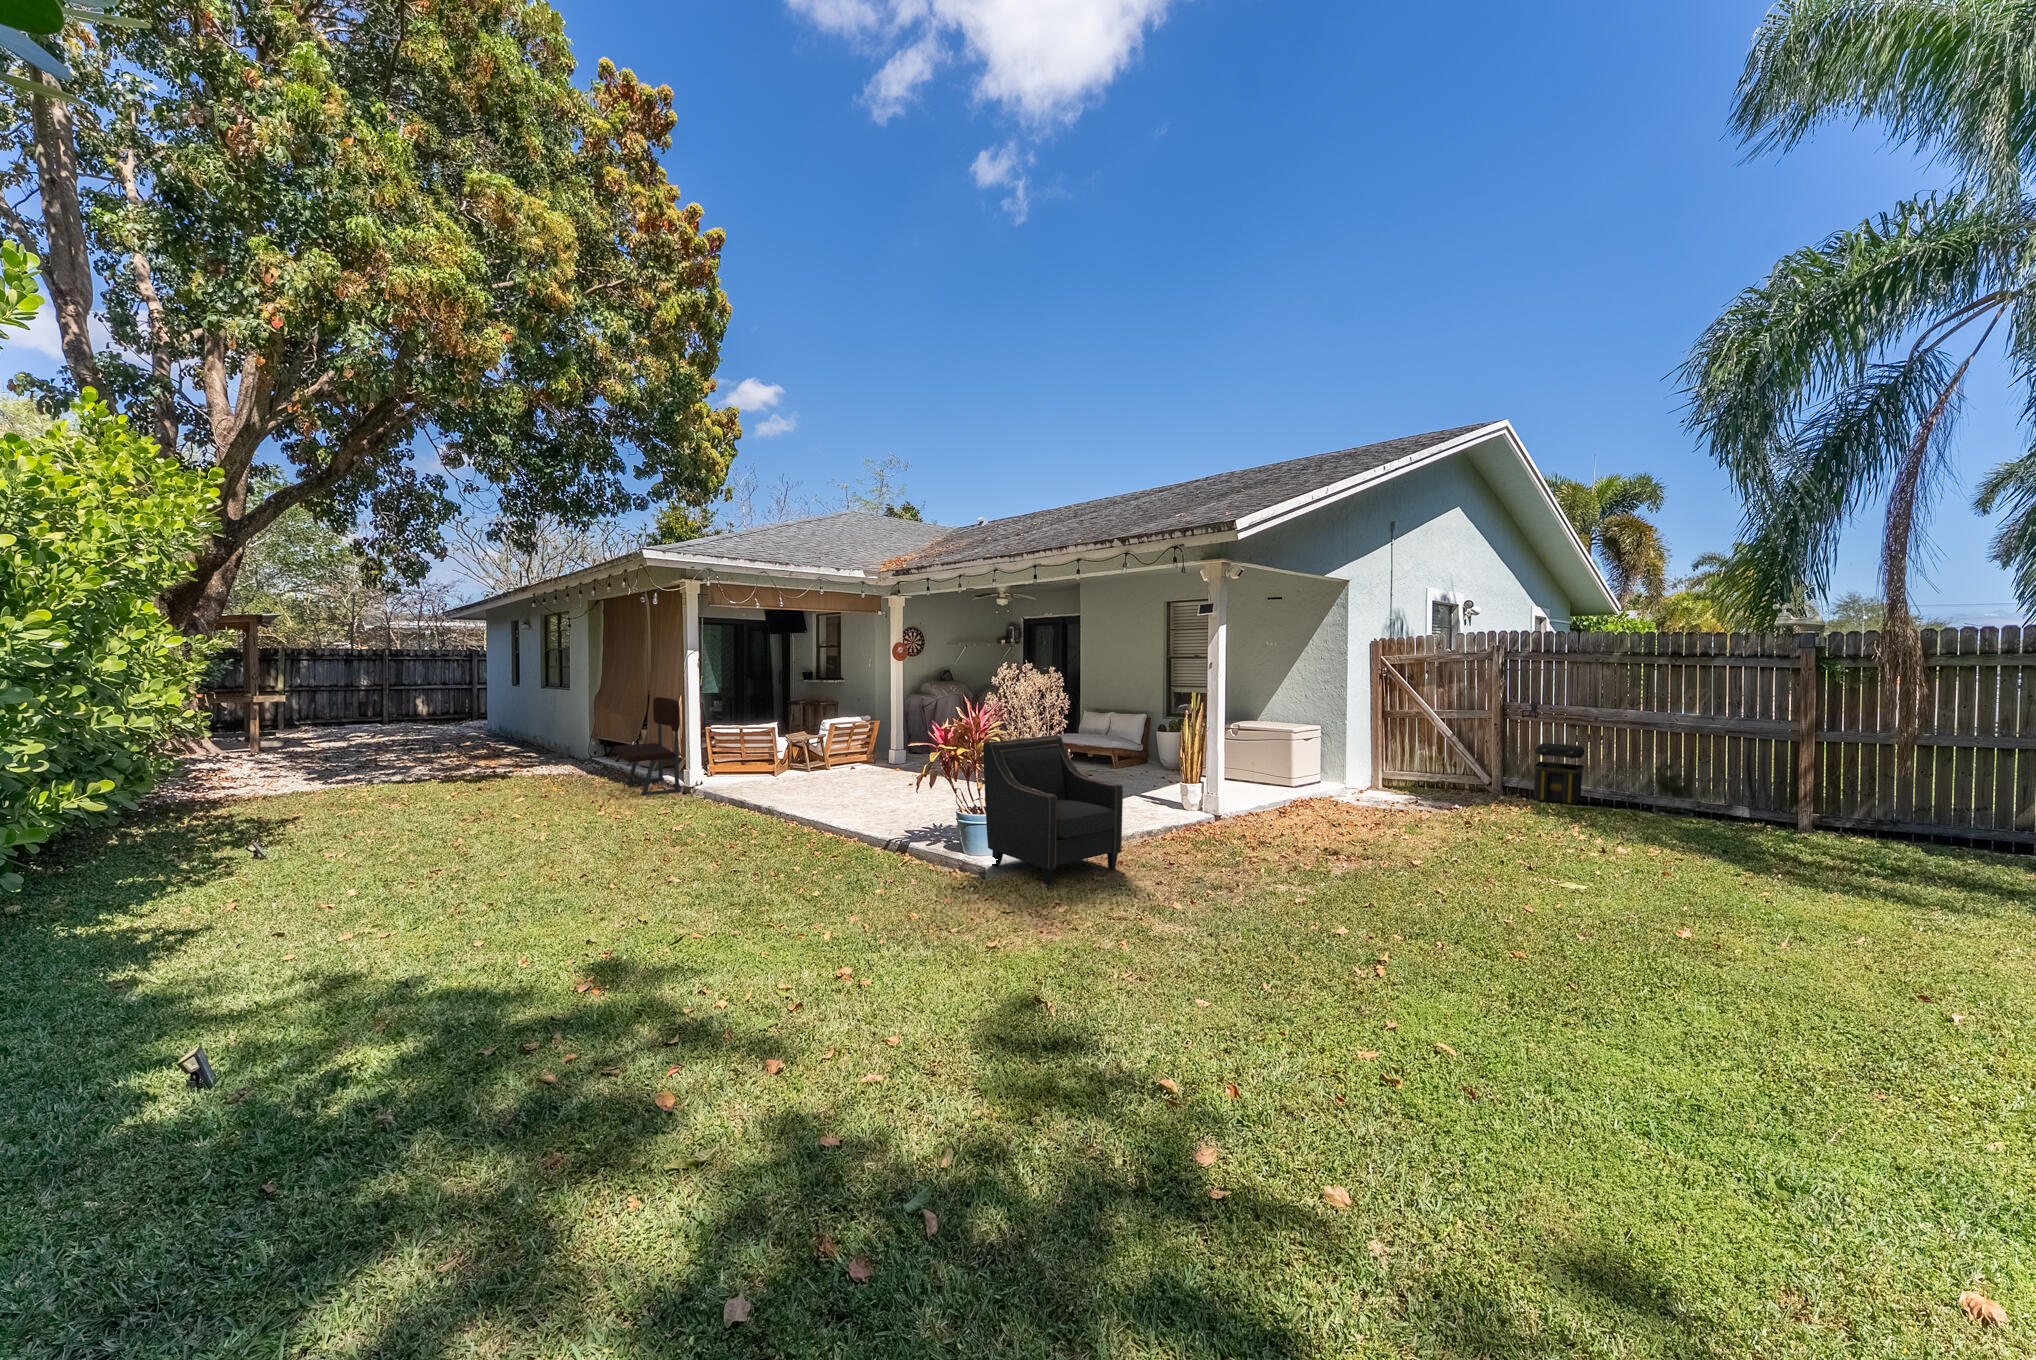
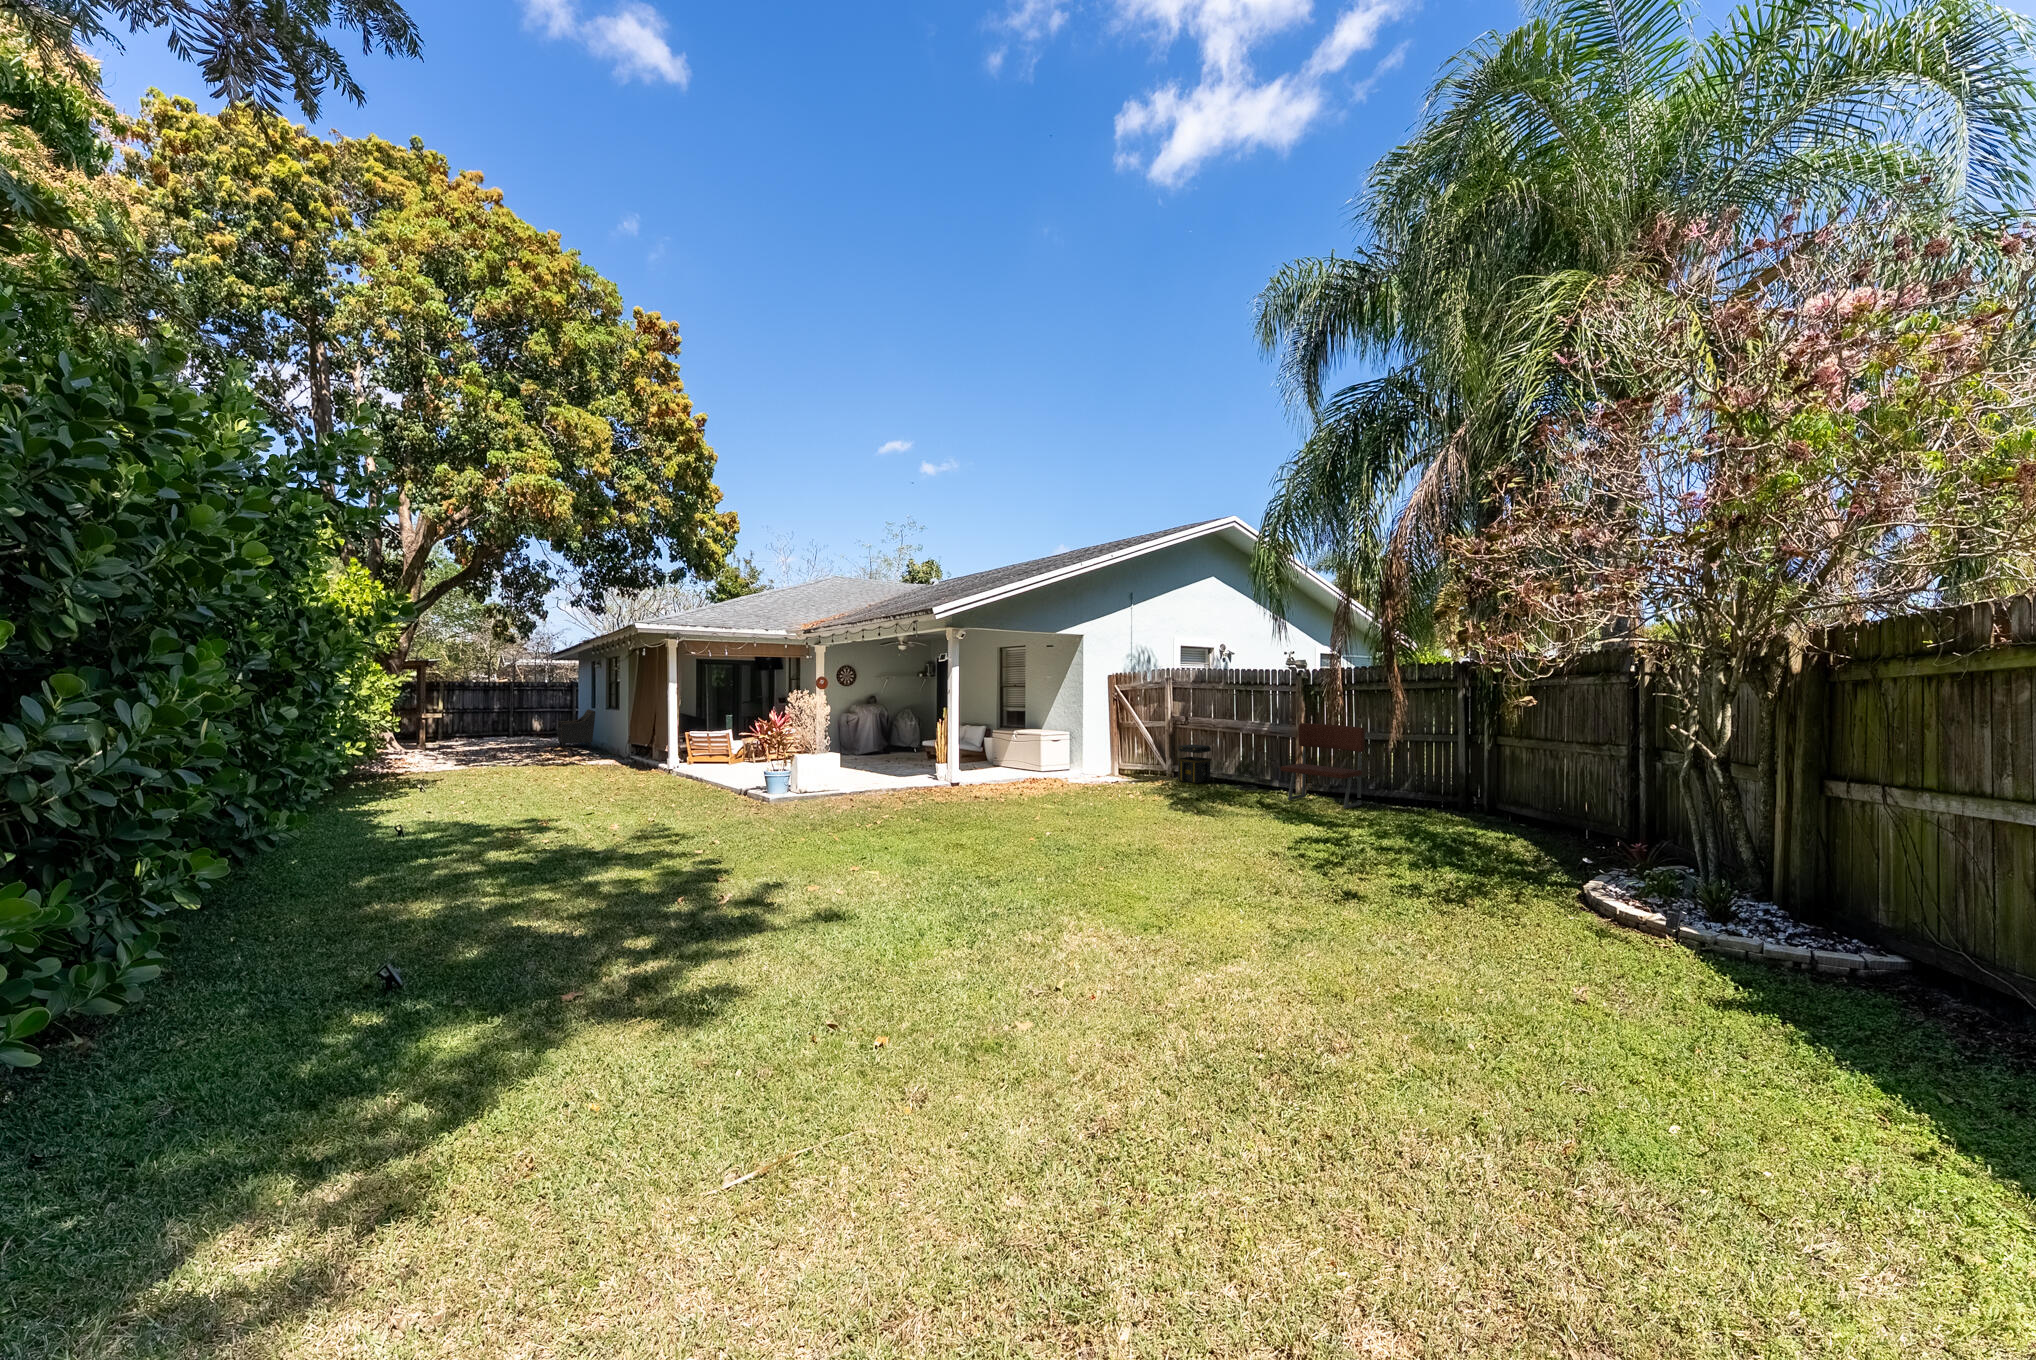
bench: present [613,697,680,795] -> present [1281,723,1365,809]
chair: present [983,735,1123,885] -> present [556,709,595,748]

